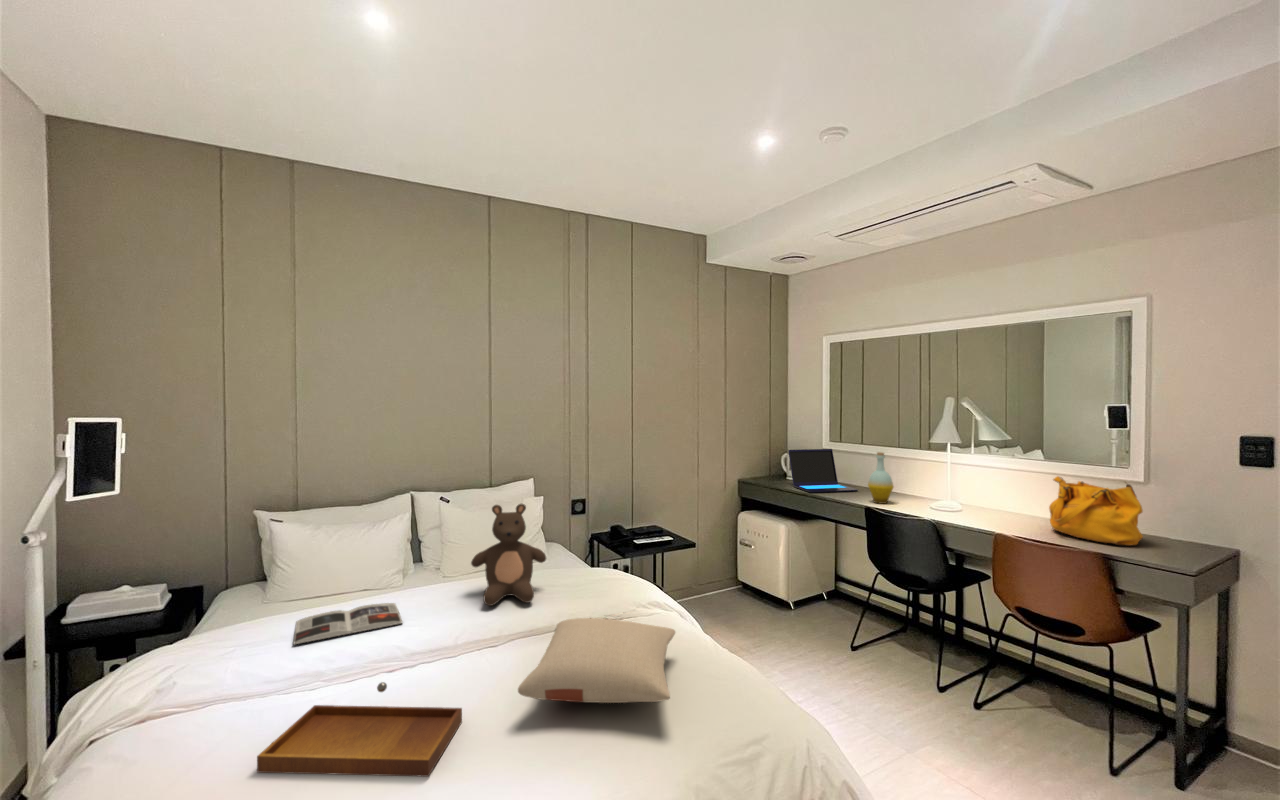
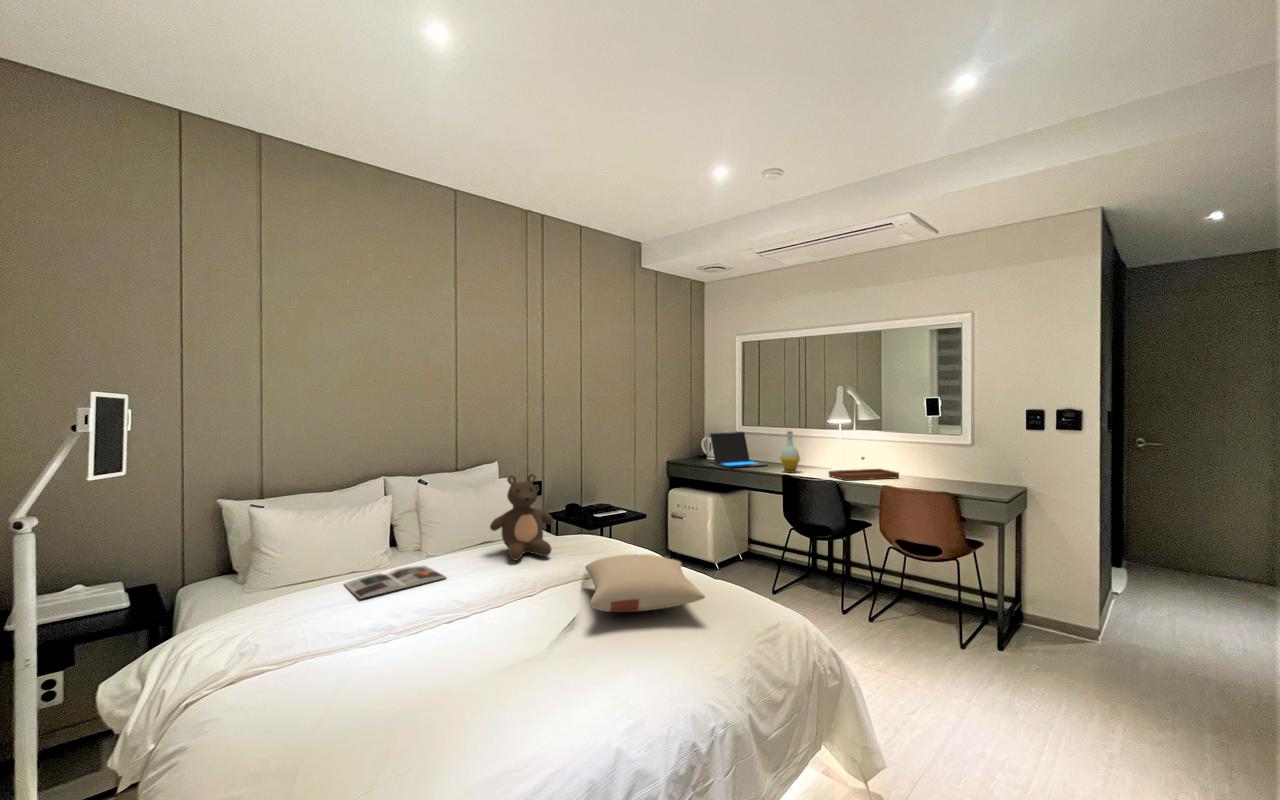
handbag: present [1049,476,1143,546] -> none [915,443,976,489]
tray: present [257,682,462,777] -> present [829,457,899,481]

